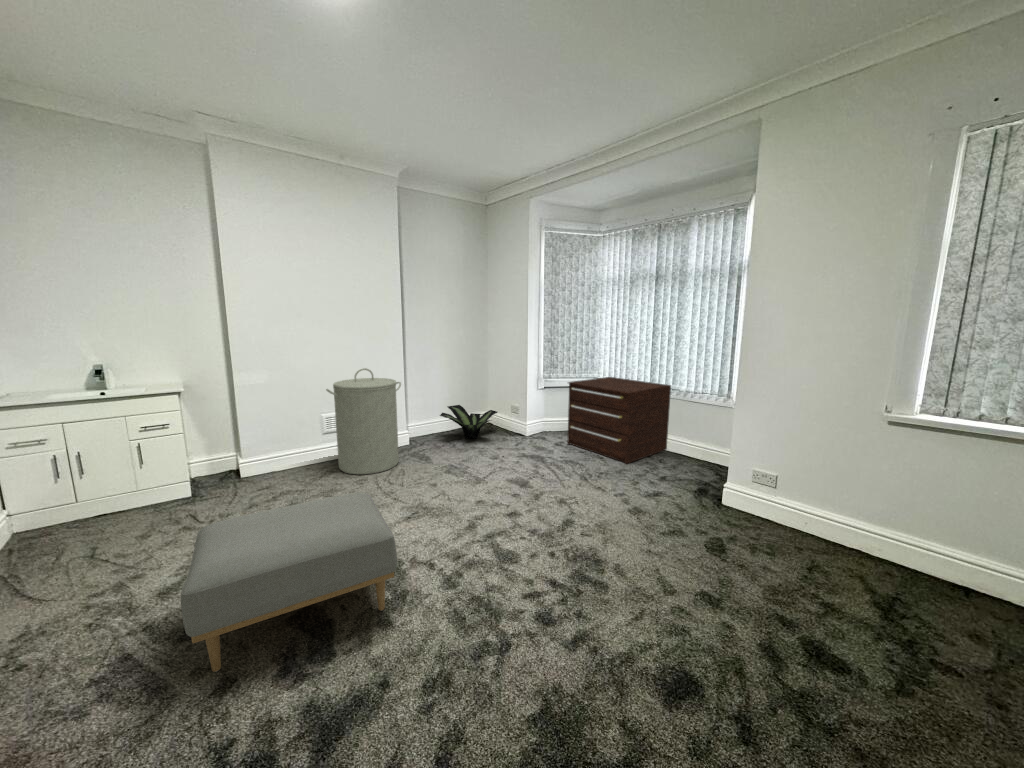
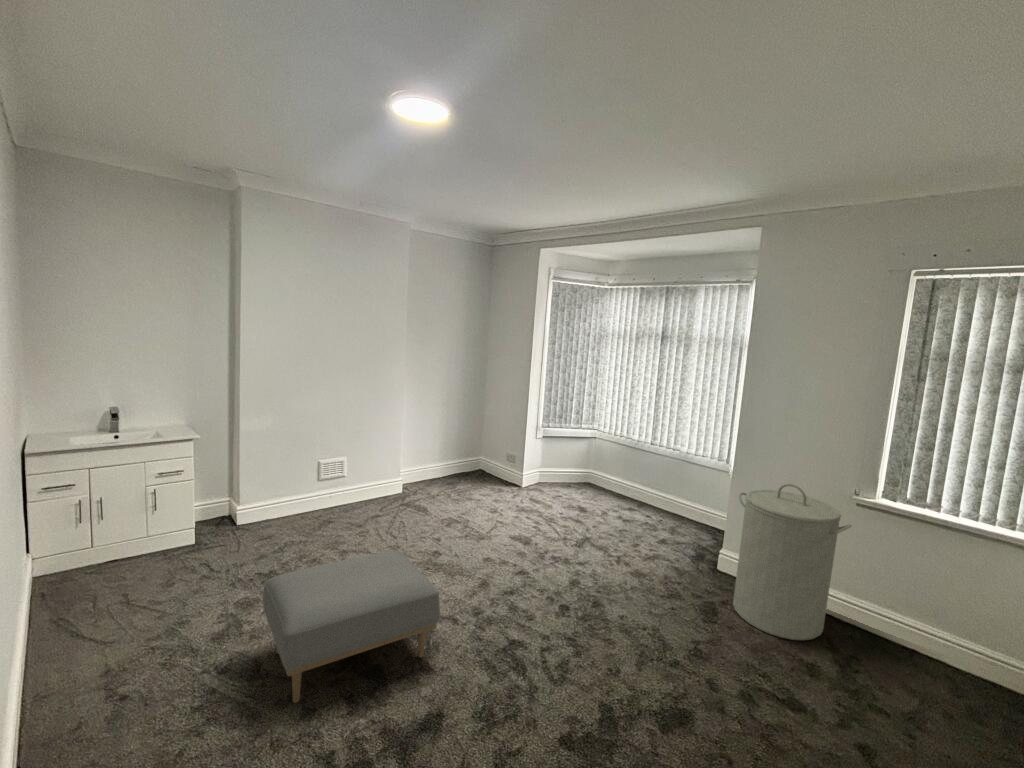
laundry hamper: present [326,368,401,475] -> present [733,484,852,640]
dresser: present [568,377,671,464] -> none [566,431,673,525]
potted plant: present [440,405,497,439] -> none [433,452,494,491]

